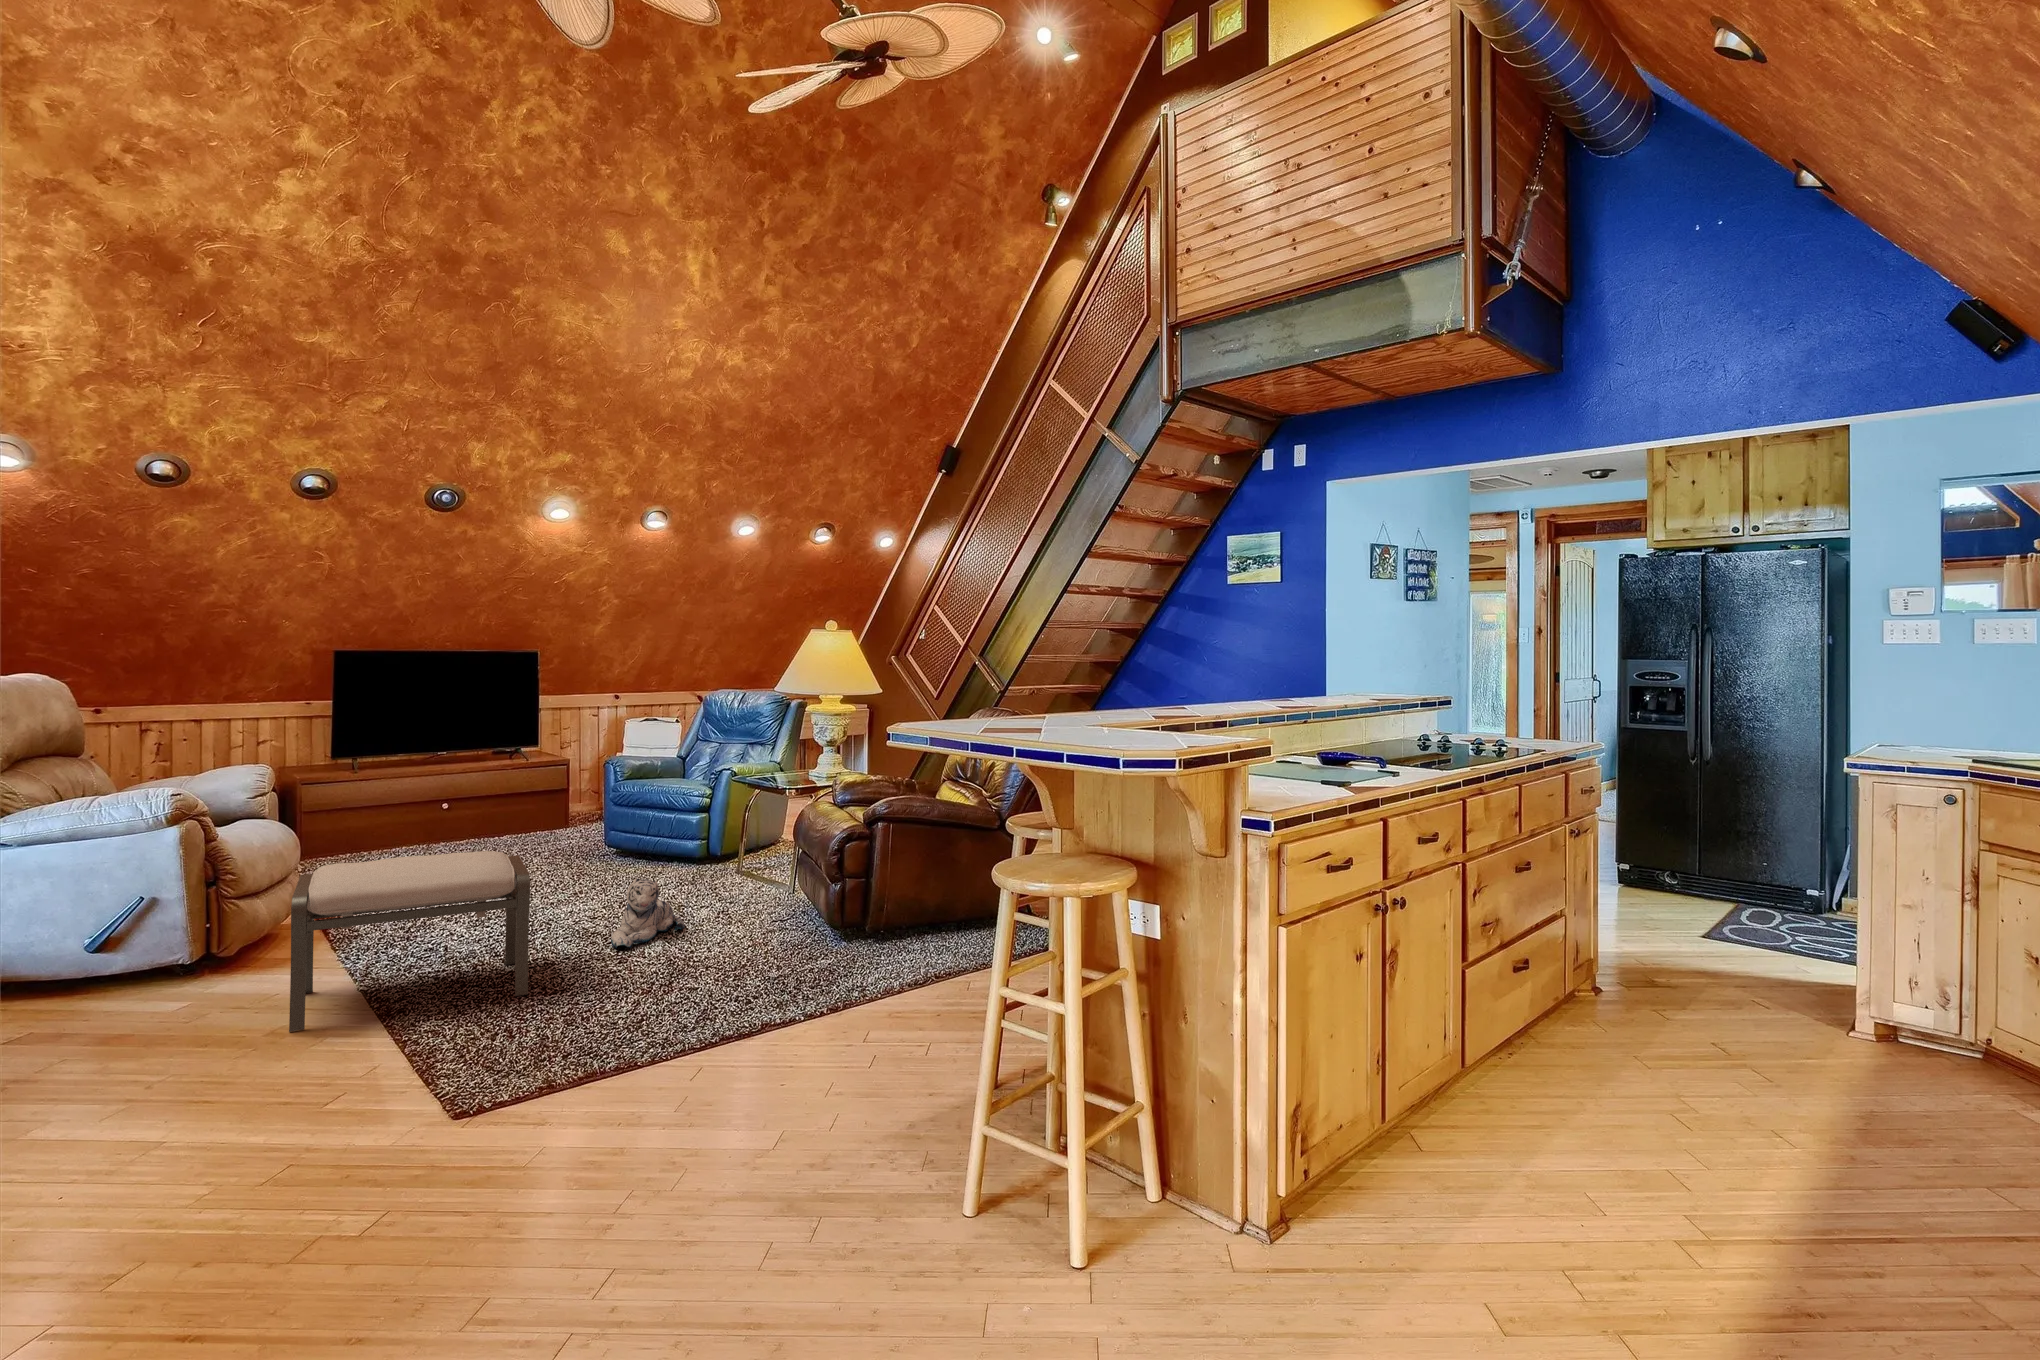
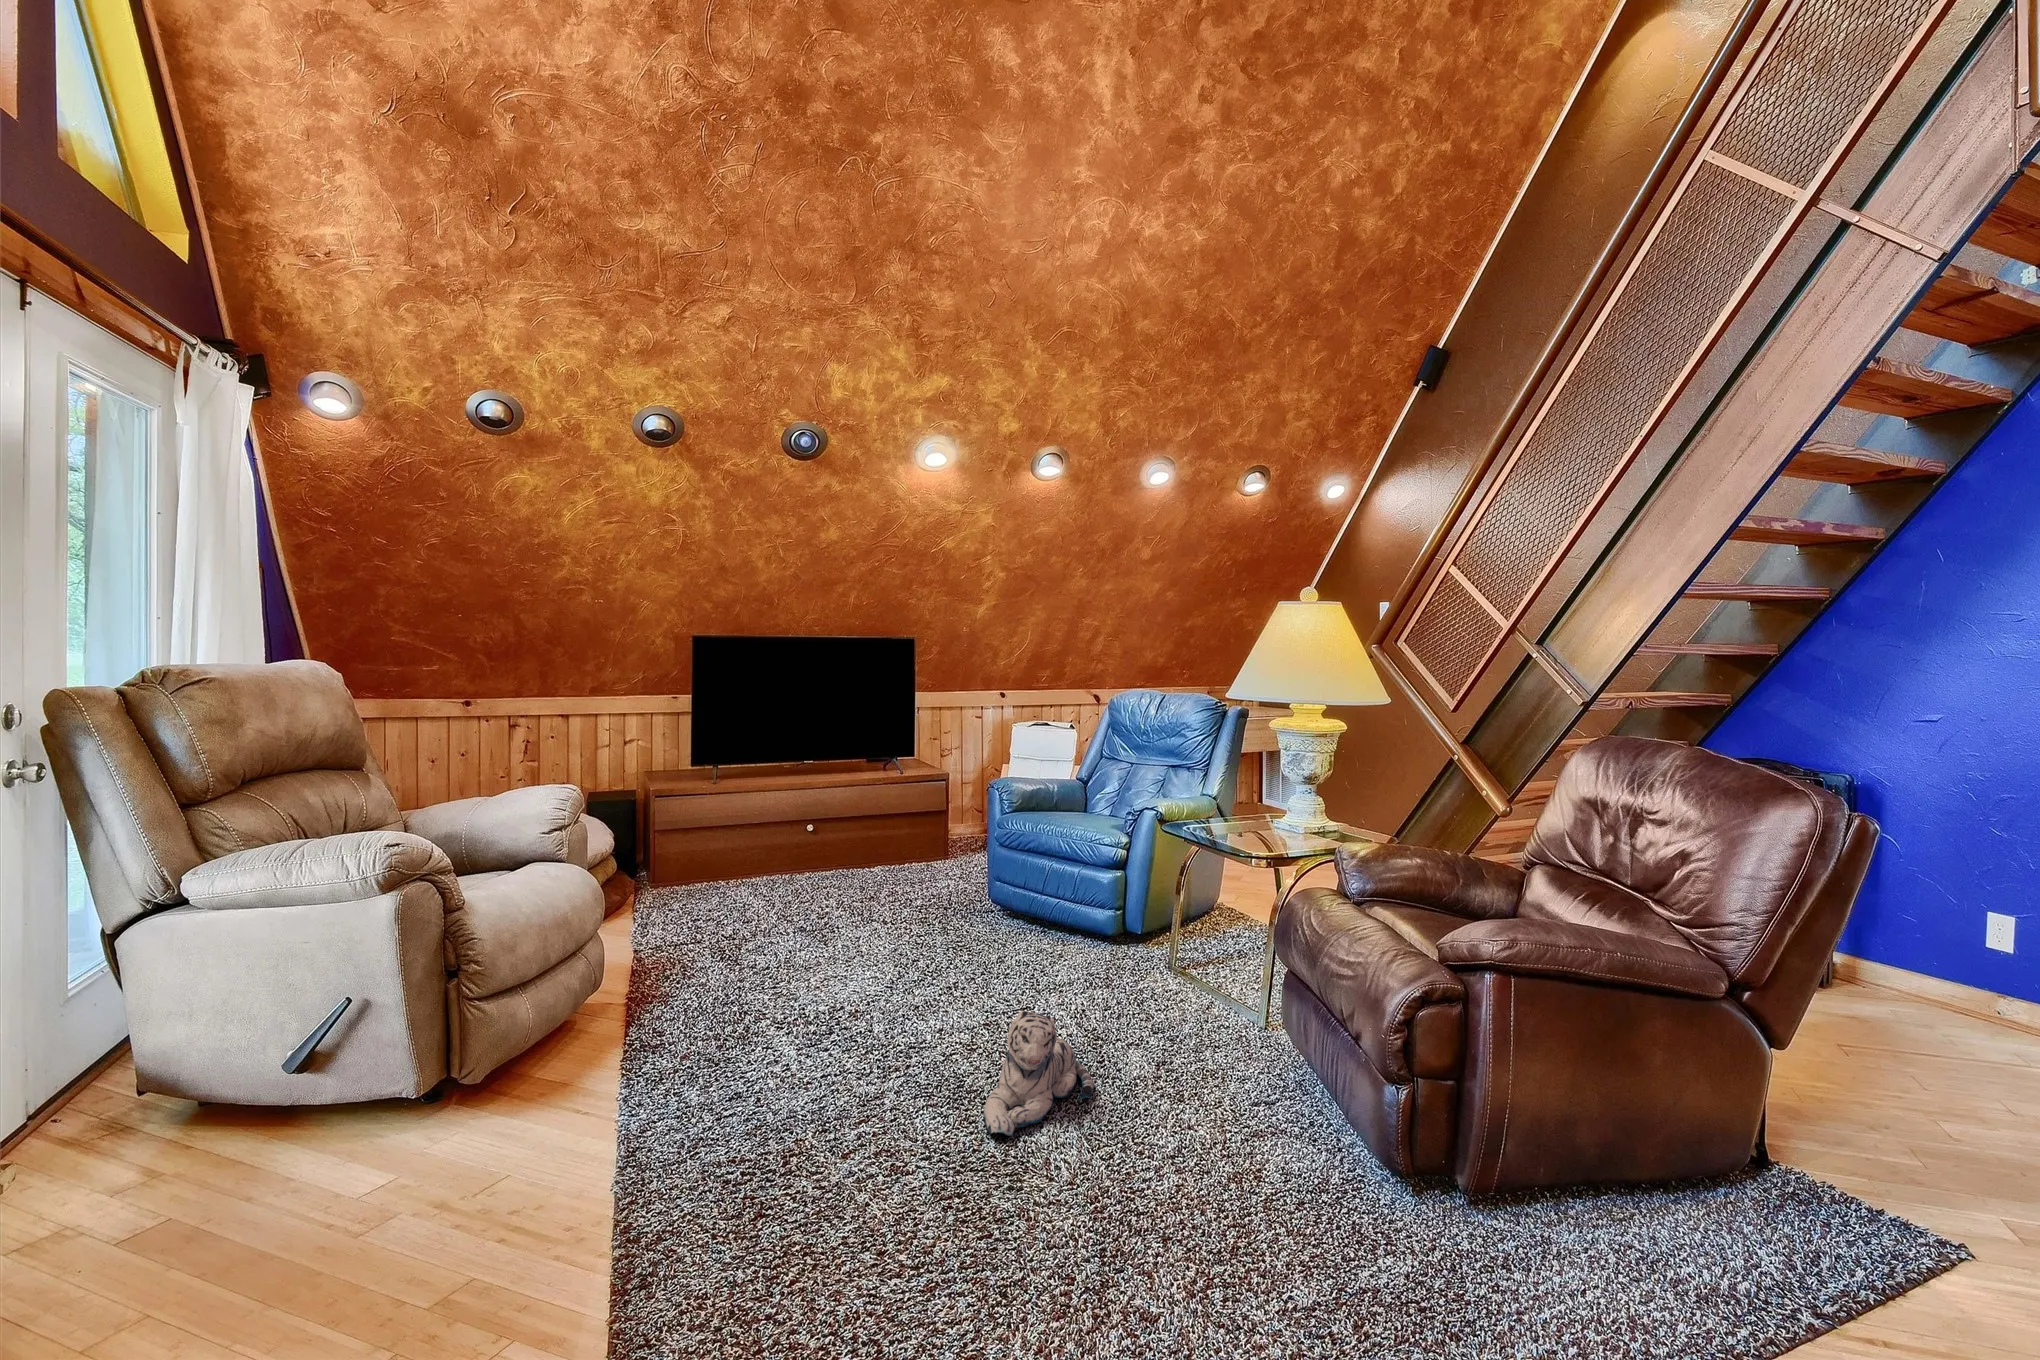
ottoman: present [289,851,530,1032] -> none [465,968,846,1297]

